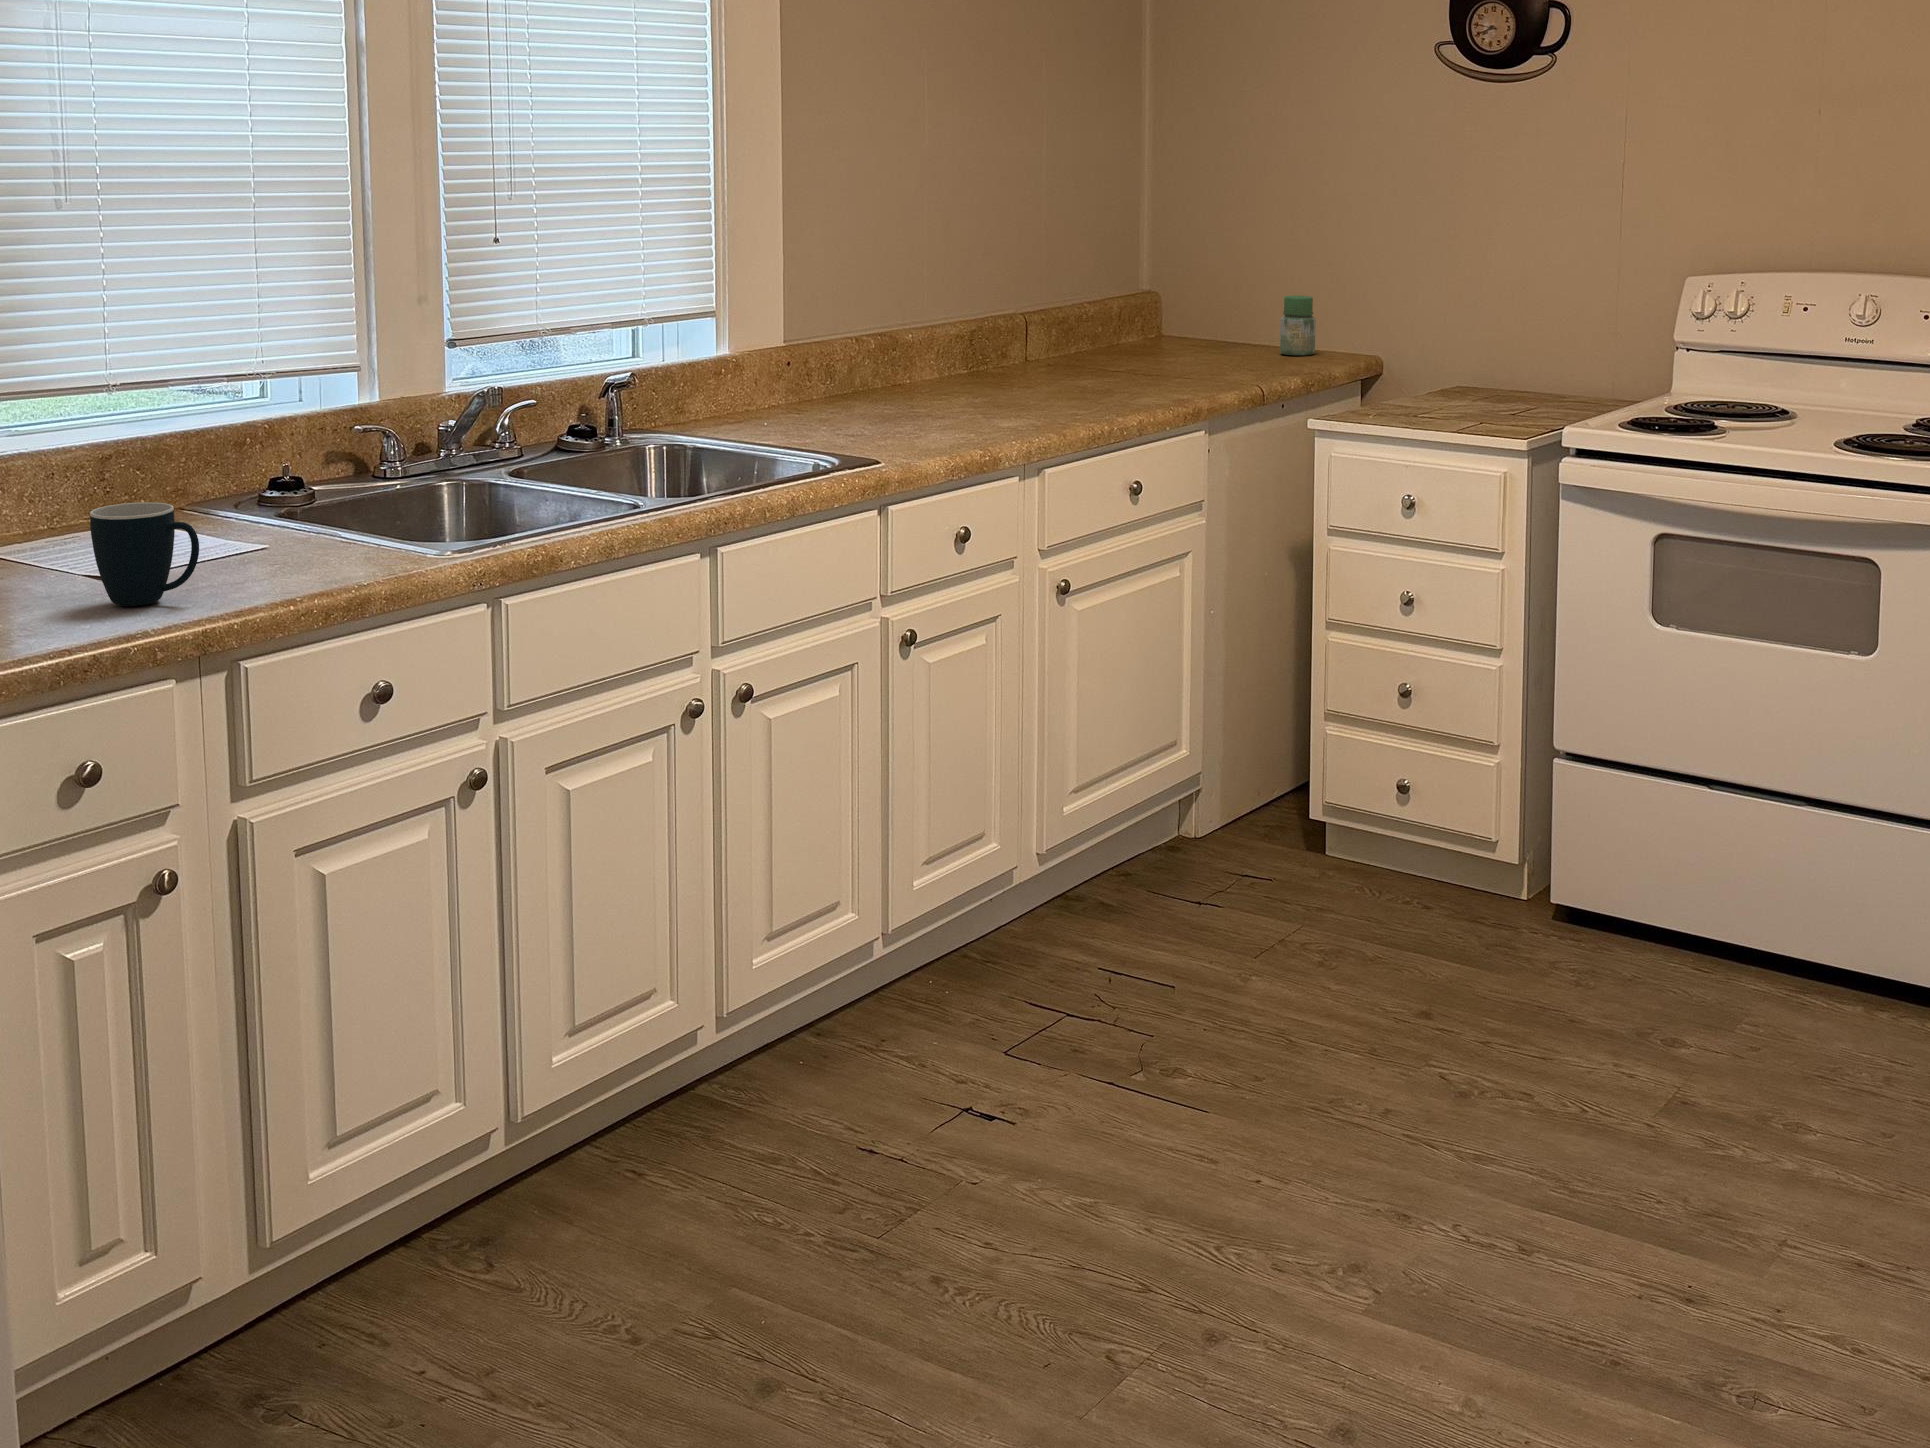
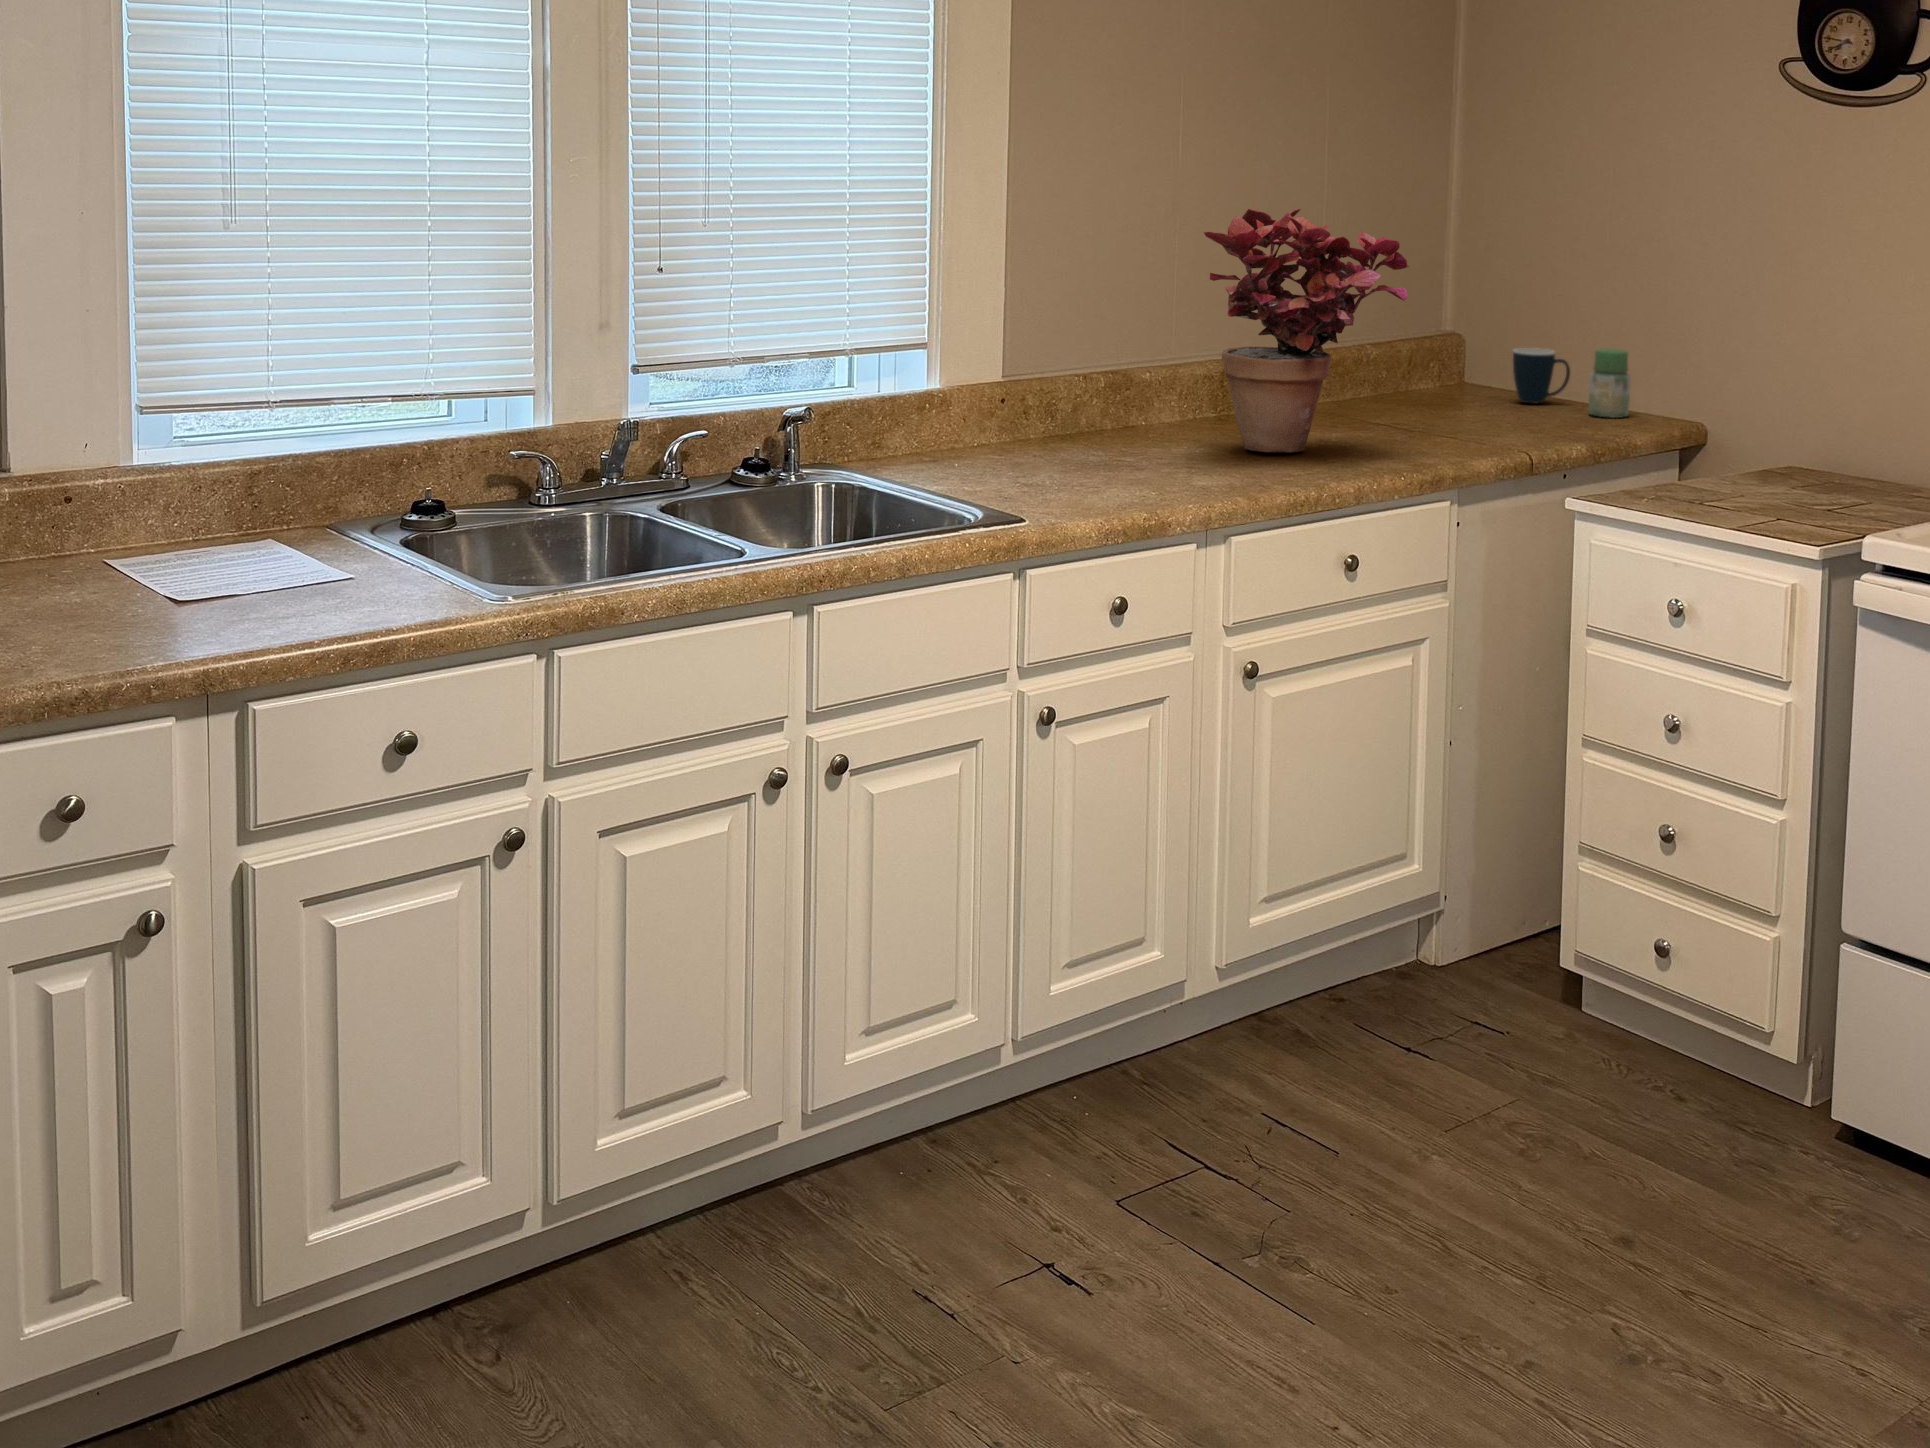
potted plant: none [977,175,1156,397] -> present [1204,209,1409,452]
mug: present [90,502,199,606] -> present [1513,348,1570,404]

